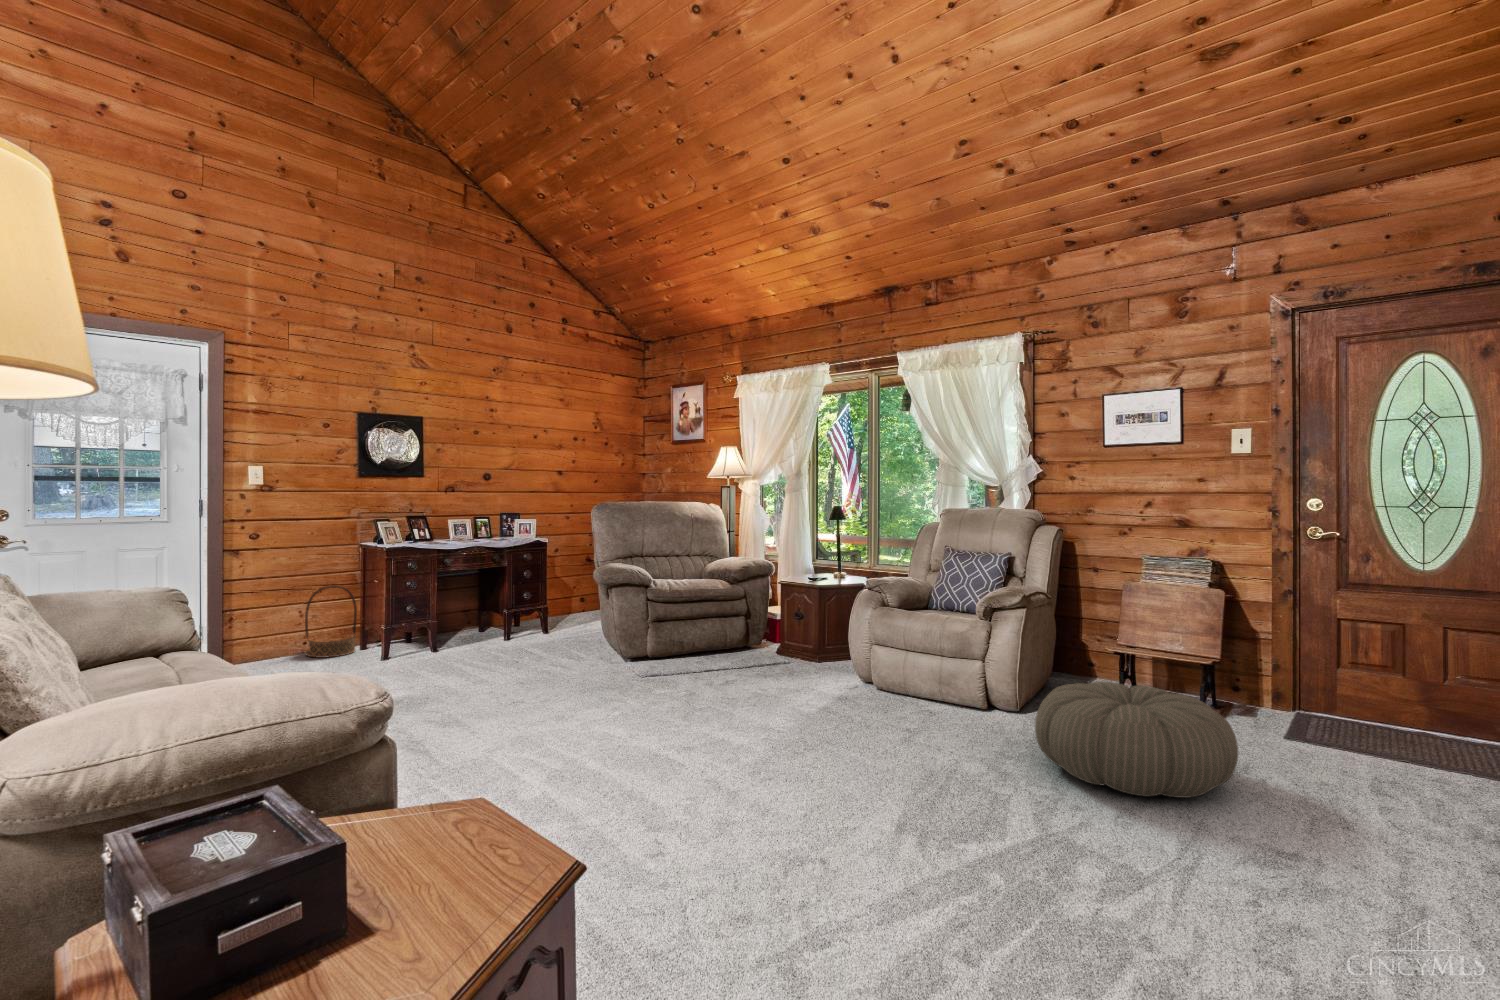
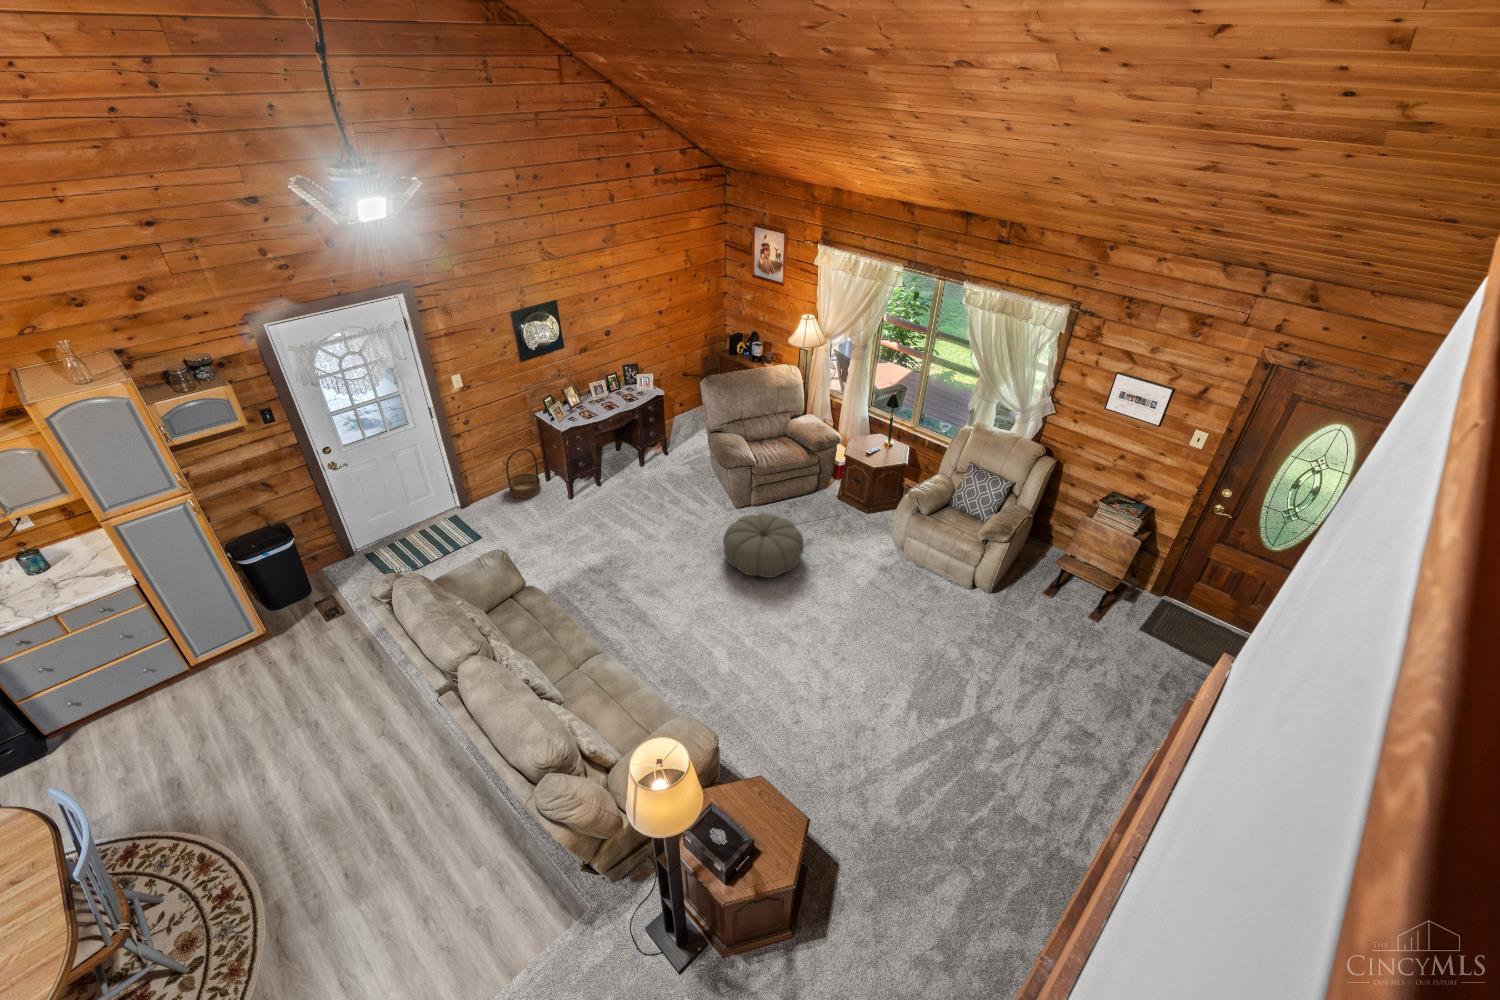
pouf: present [1035,682,1238,798] -> present [723,513,804,578]

